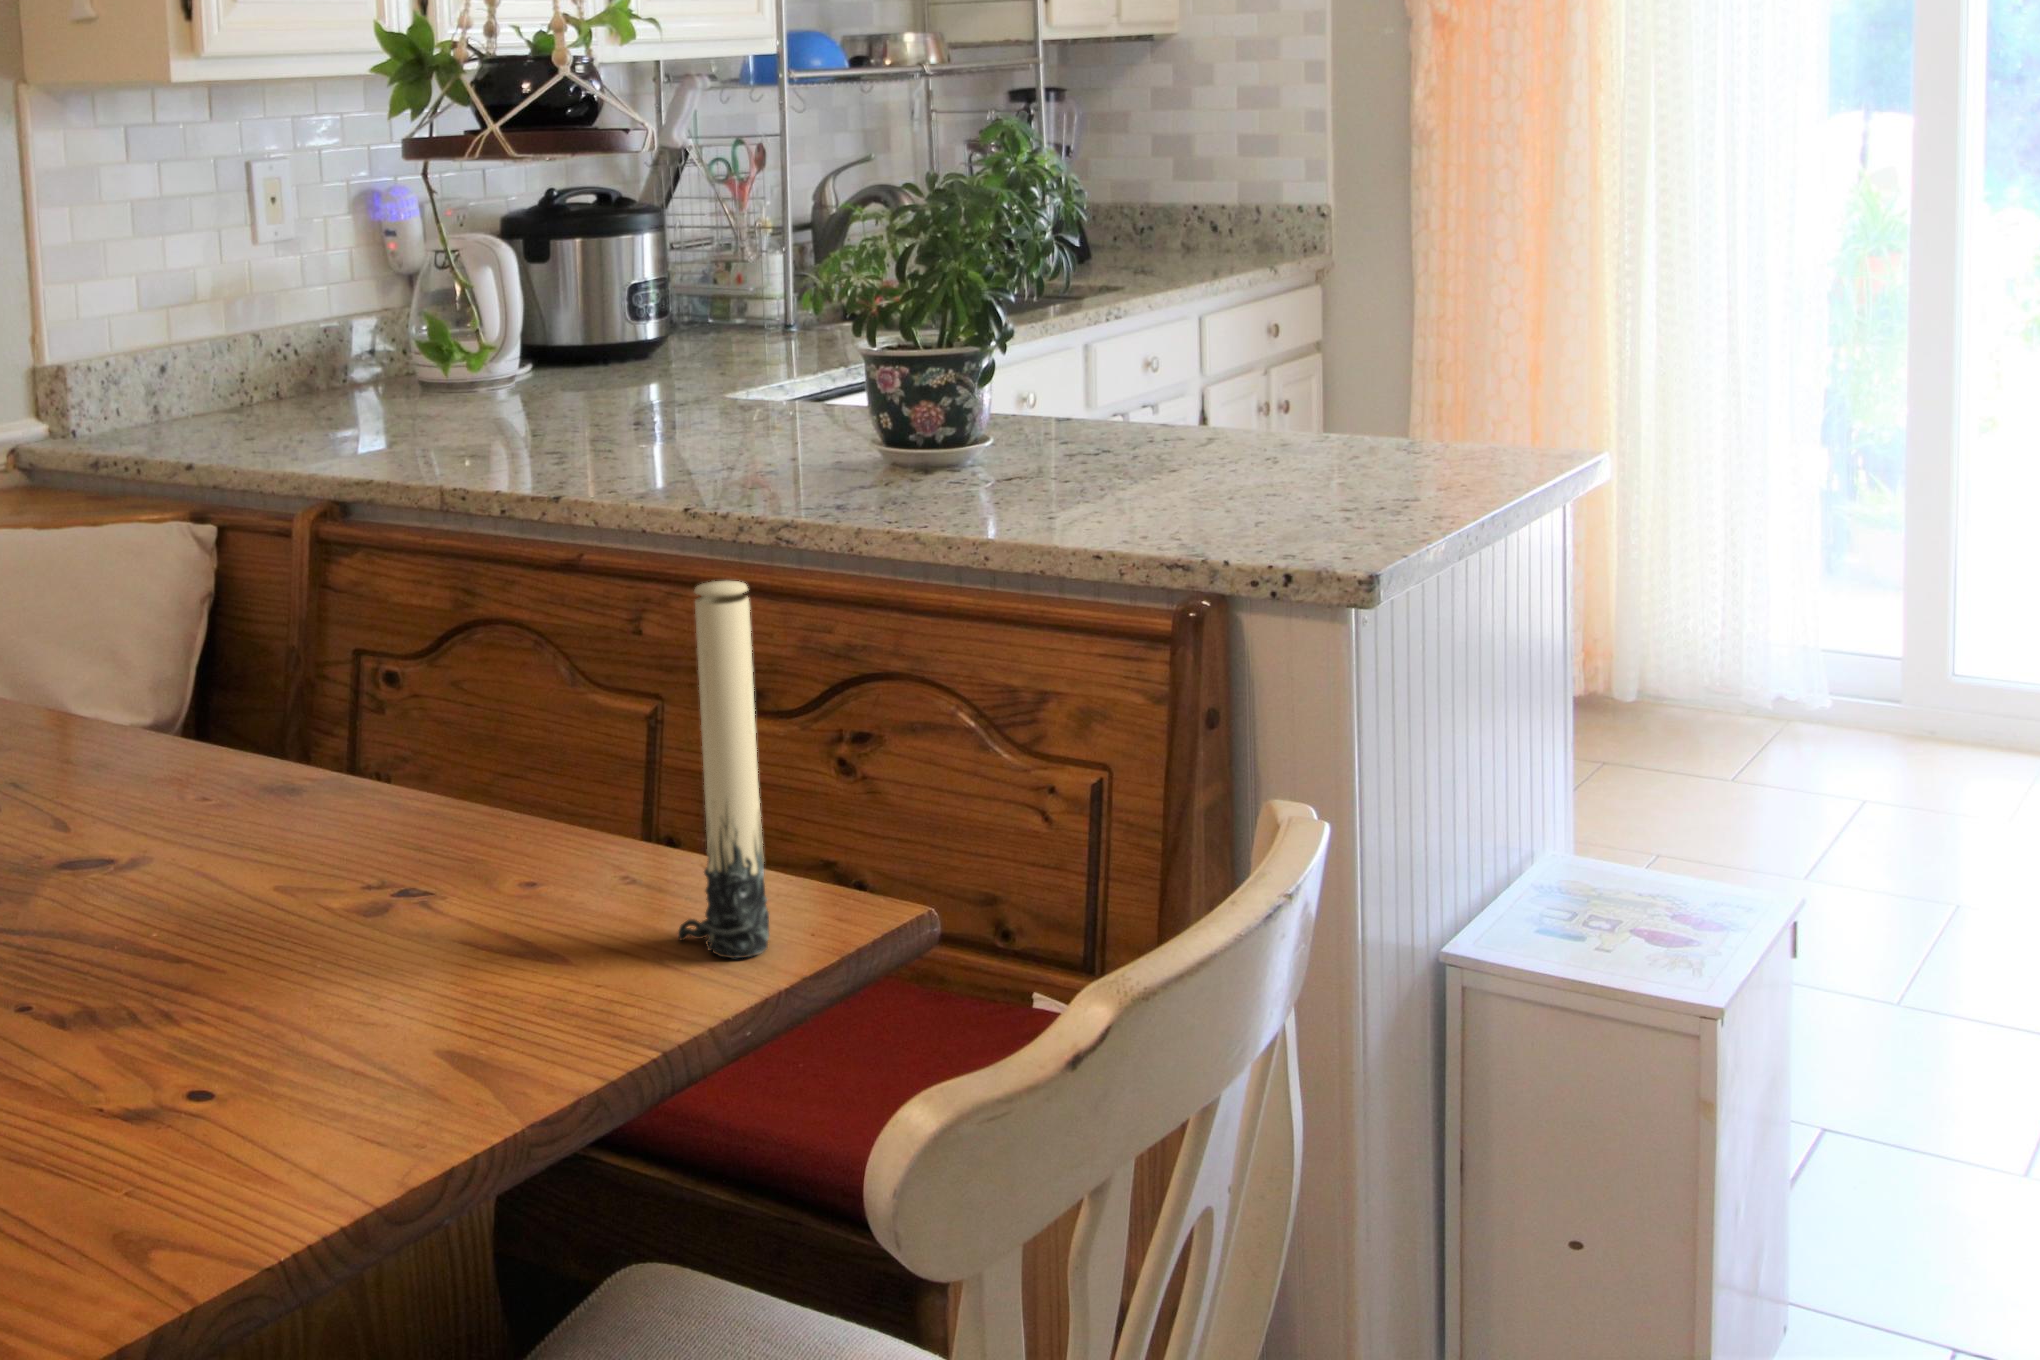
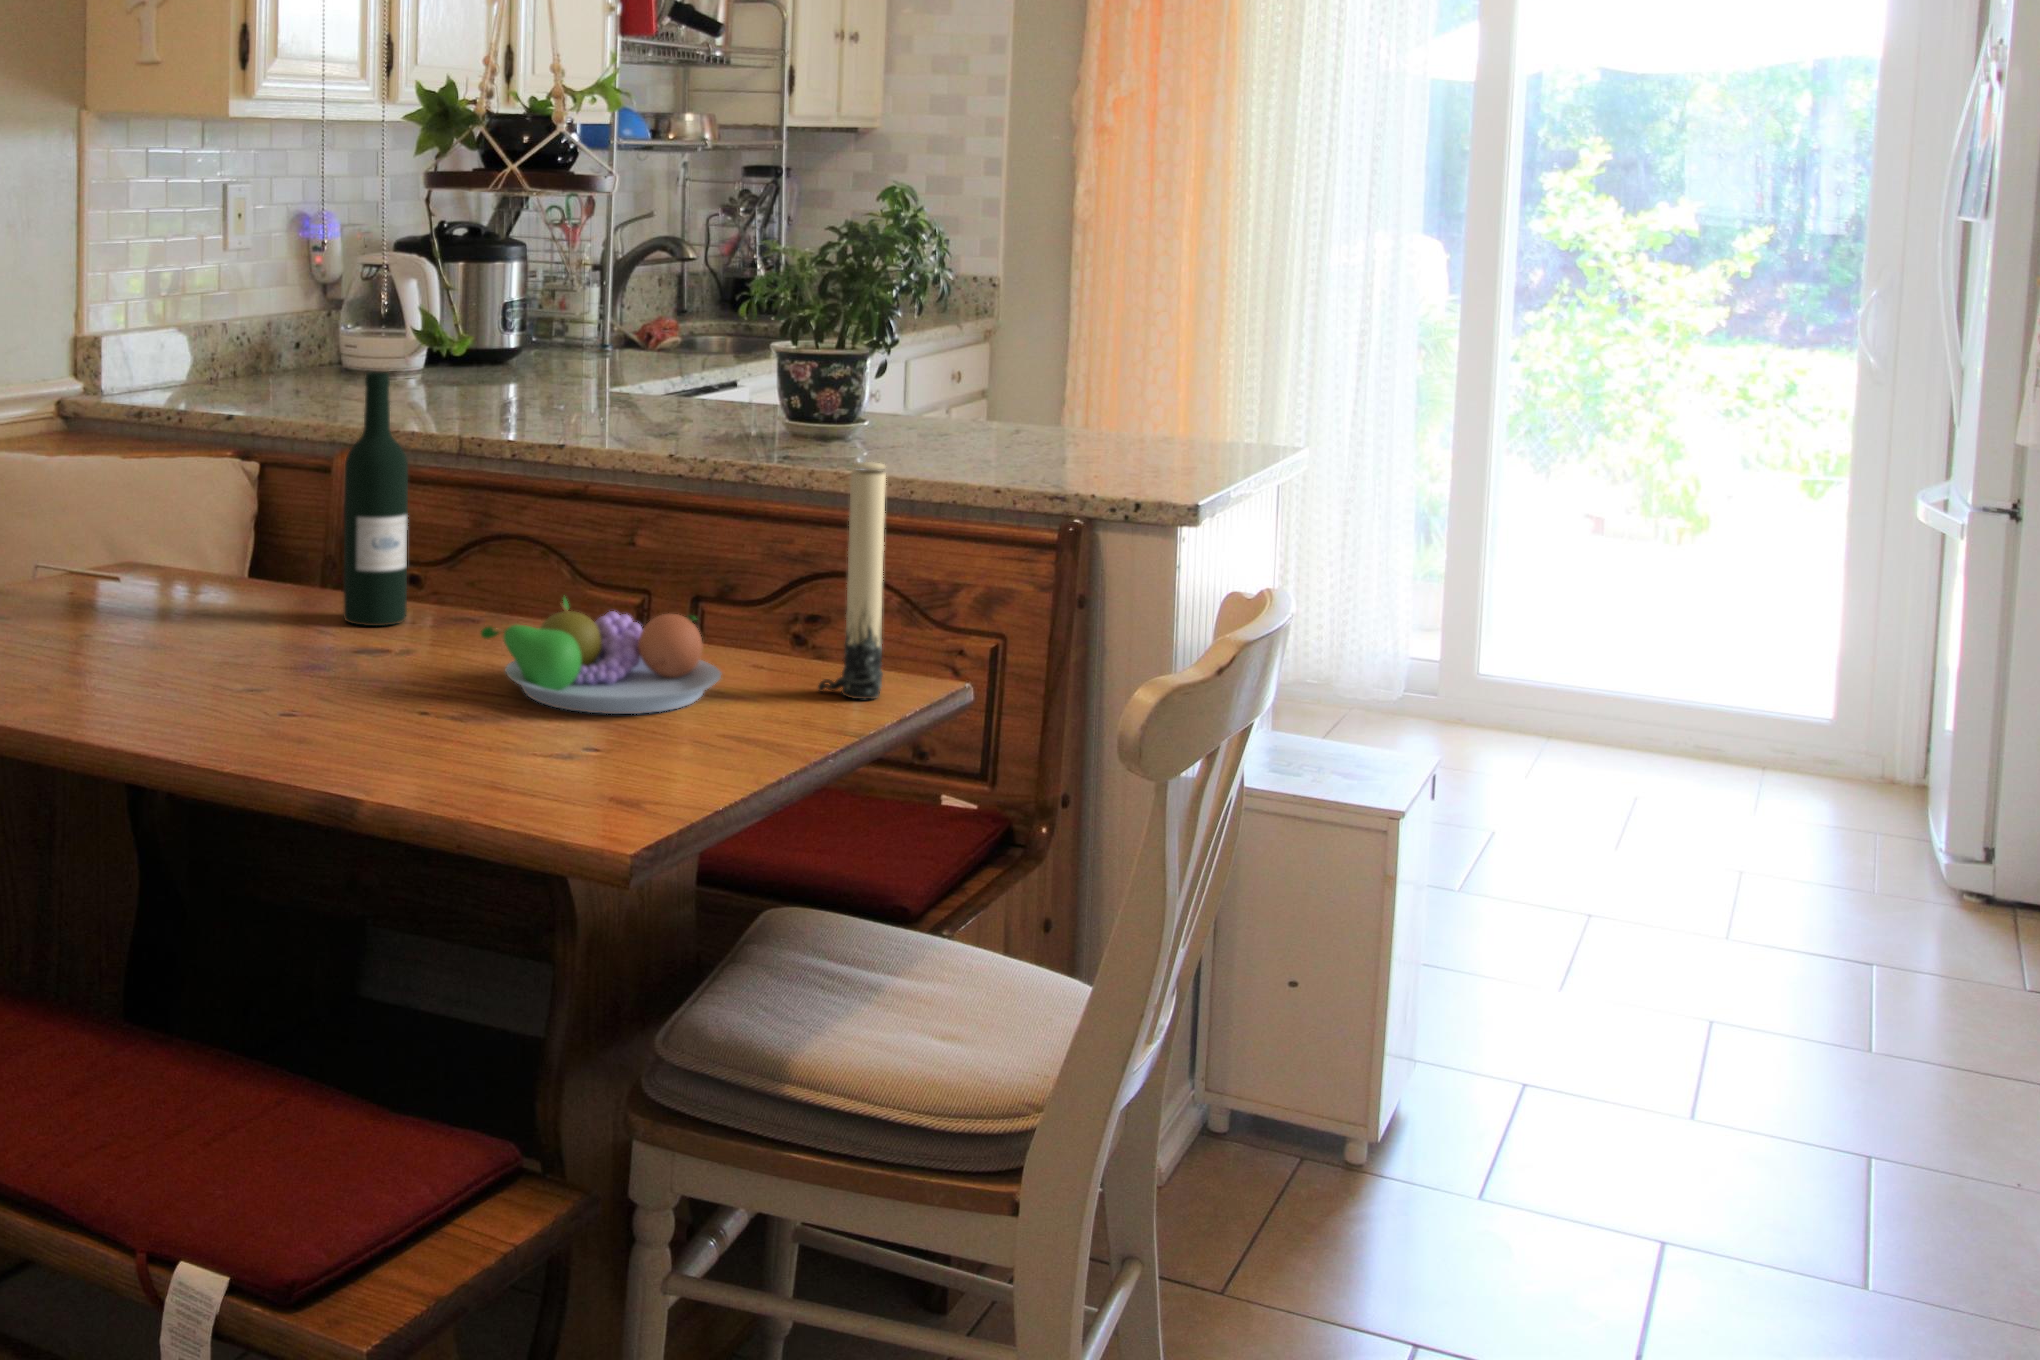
wine bottle: none [84,444,194,811] -> present [343,372,408,626]
fruit bowl: none [141,795,517,1008] -> present [481,598,721,714]

